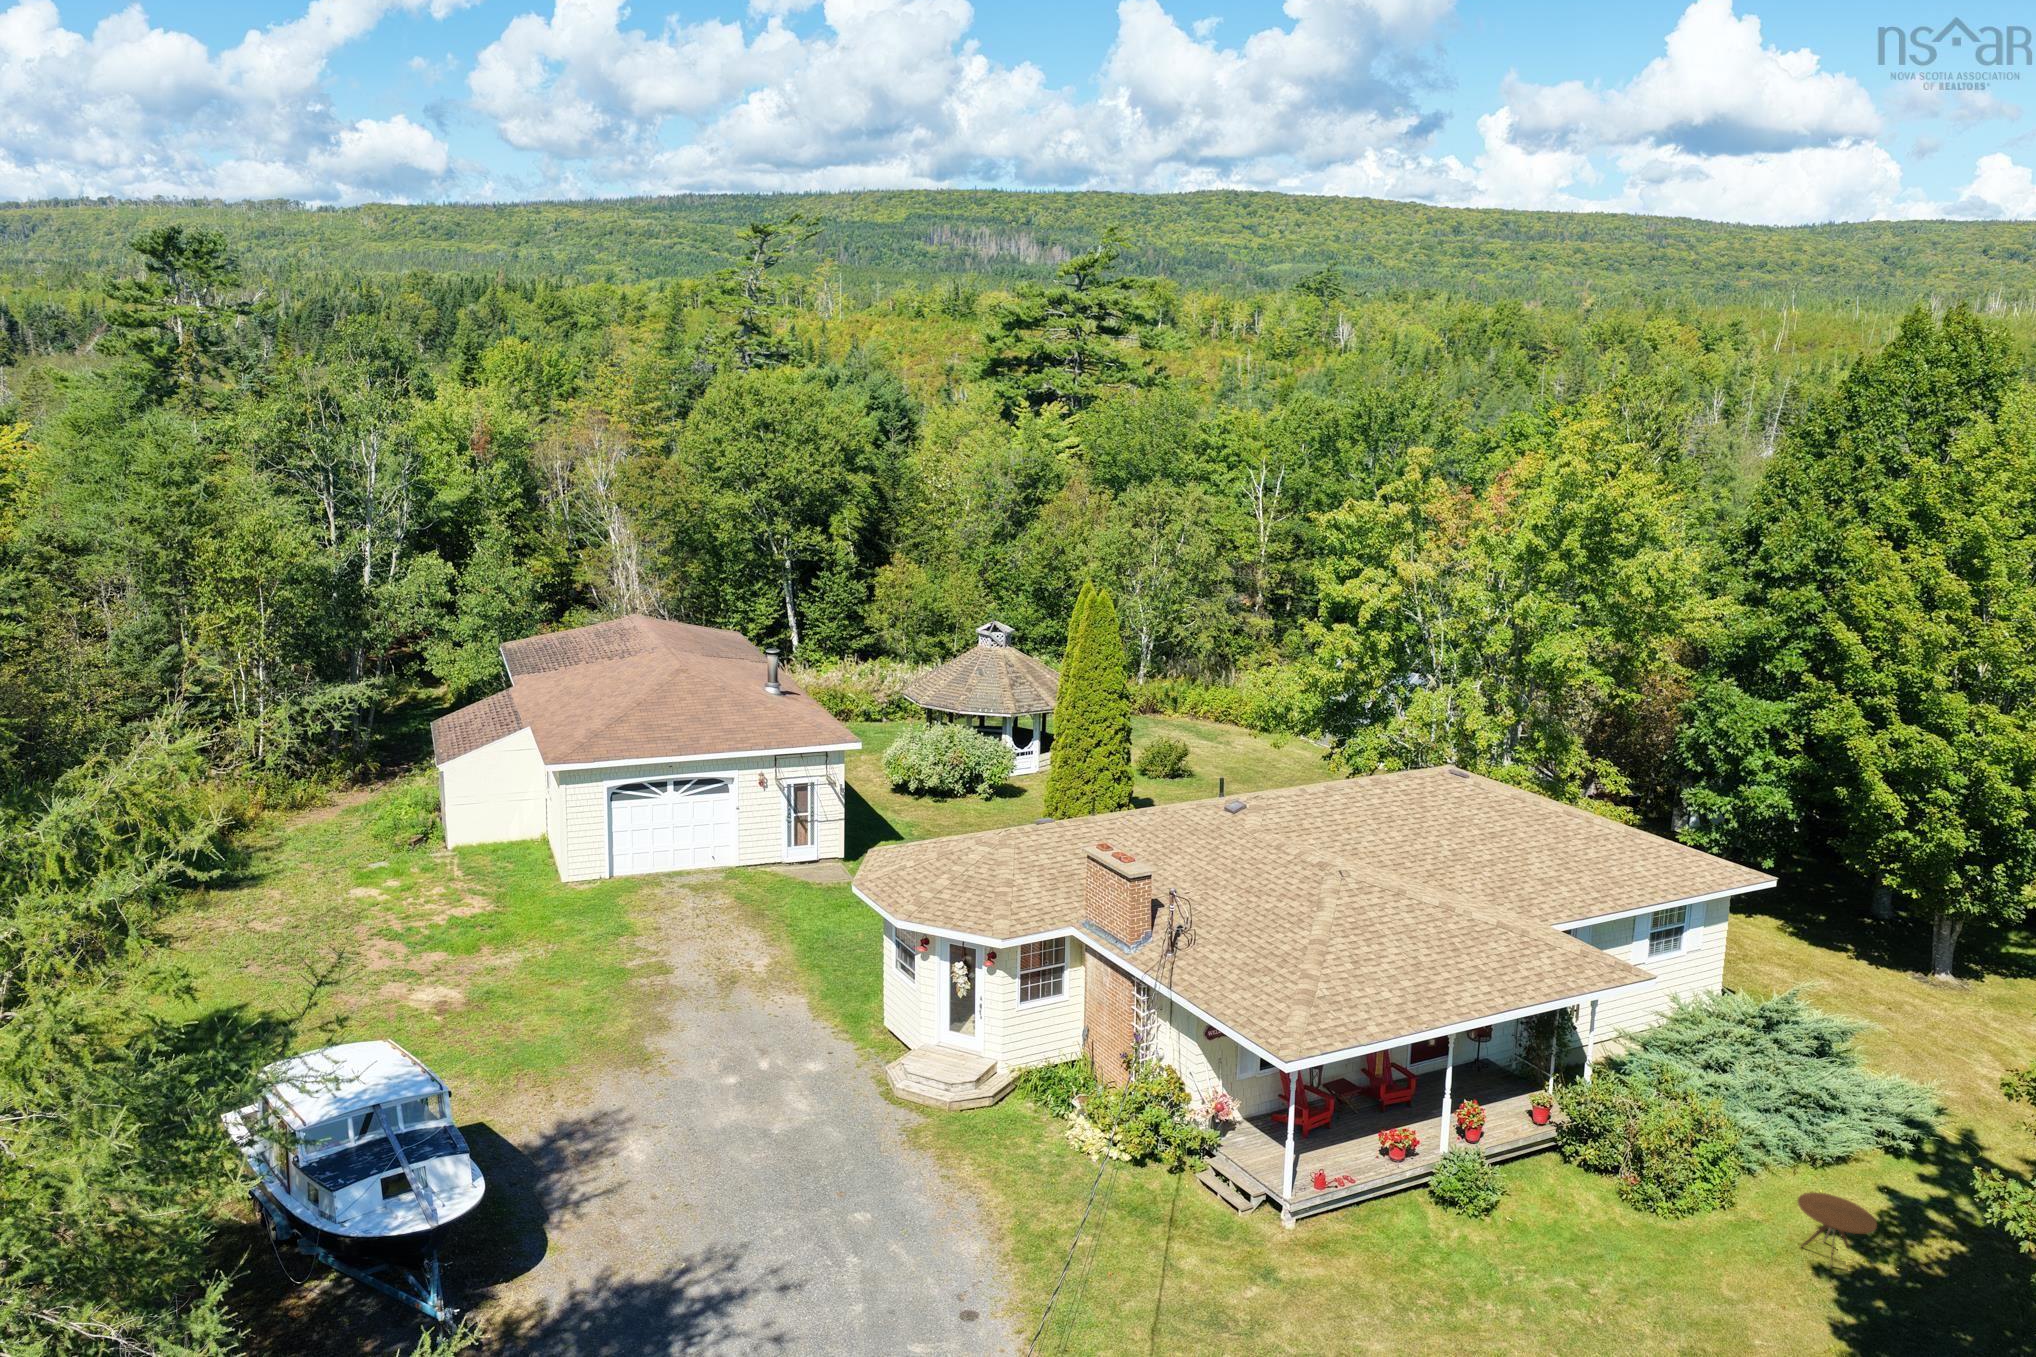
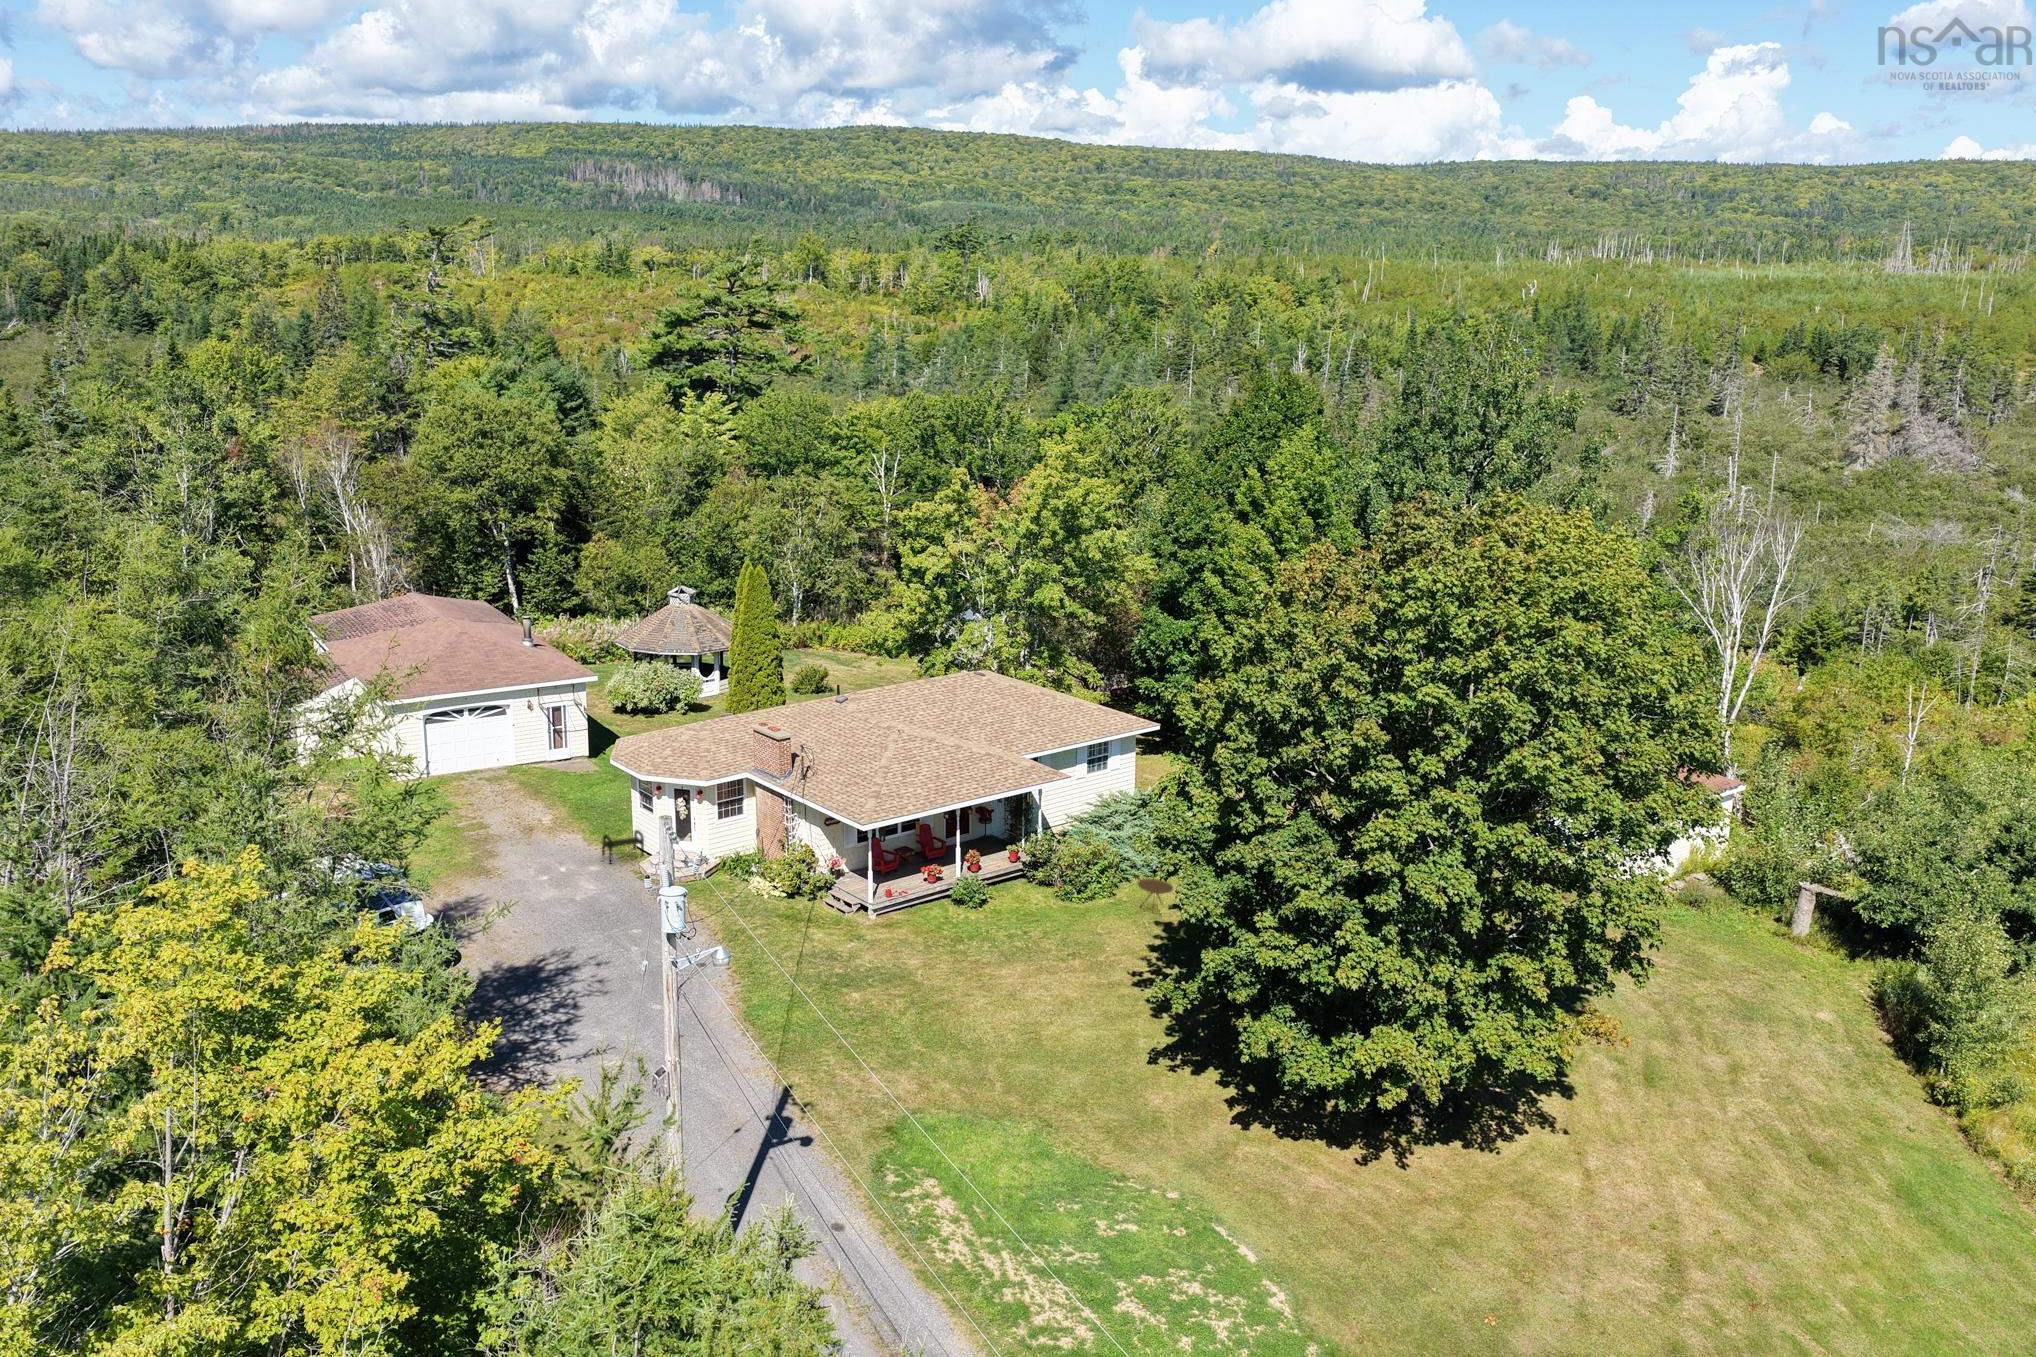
bench: none [835,1002,901,1058] -> present [602,830,644,863]

